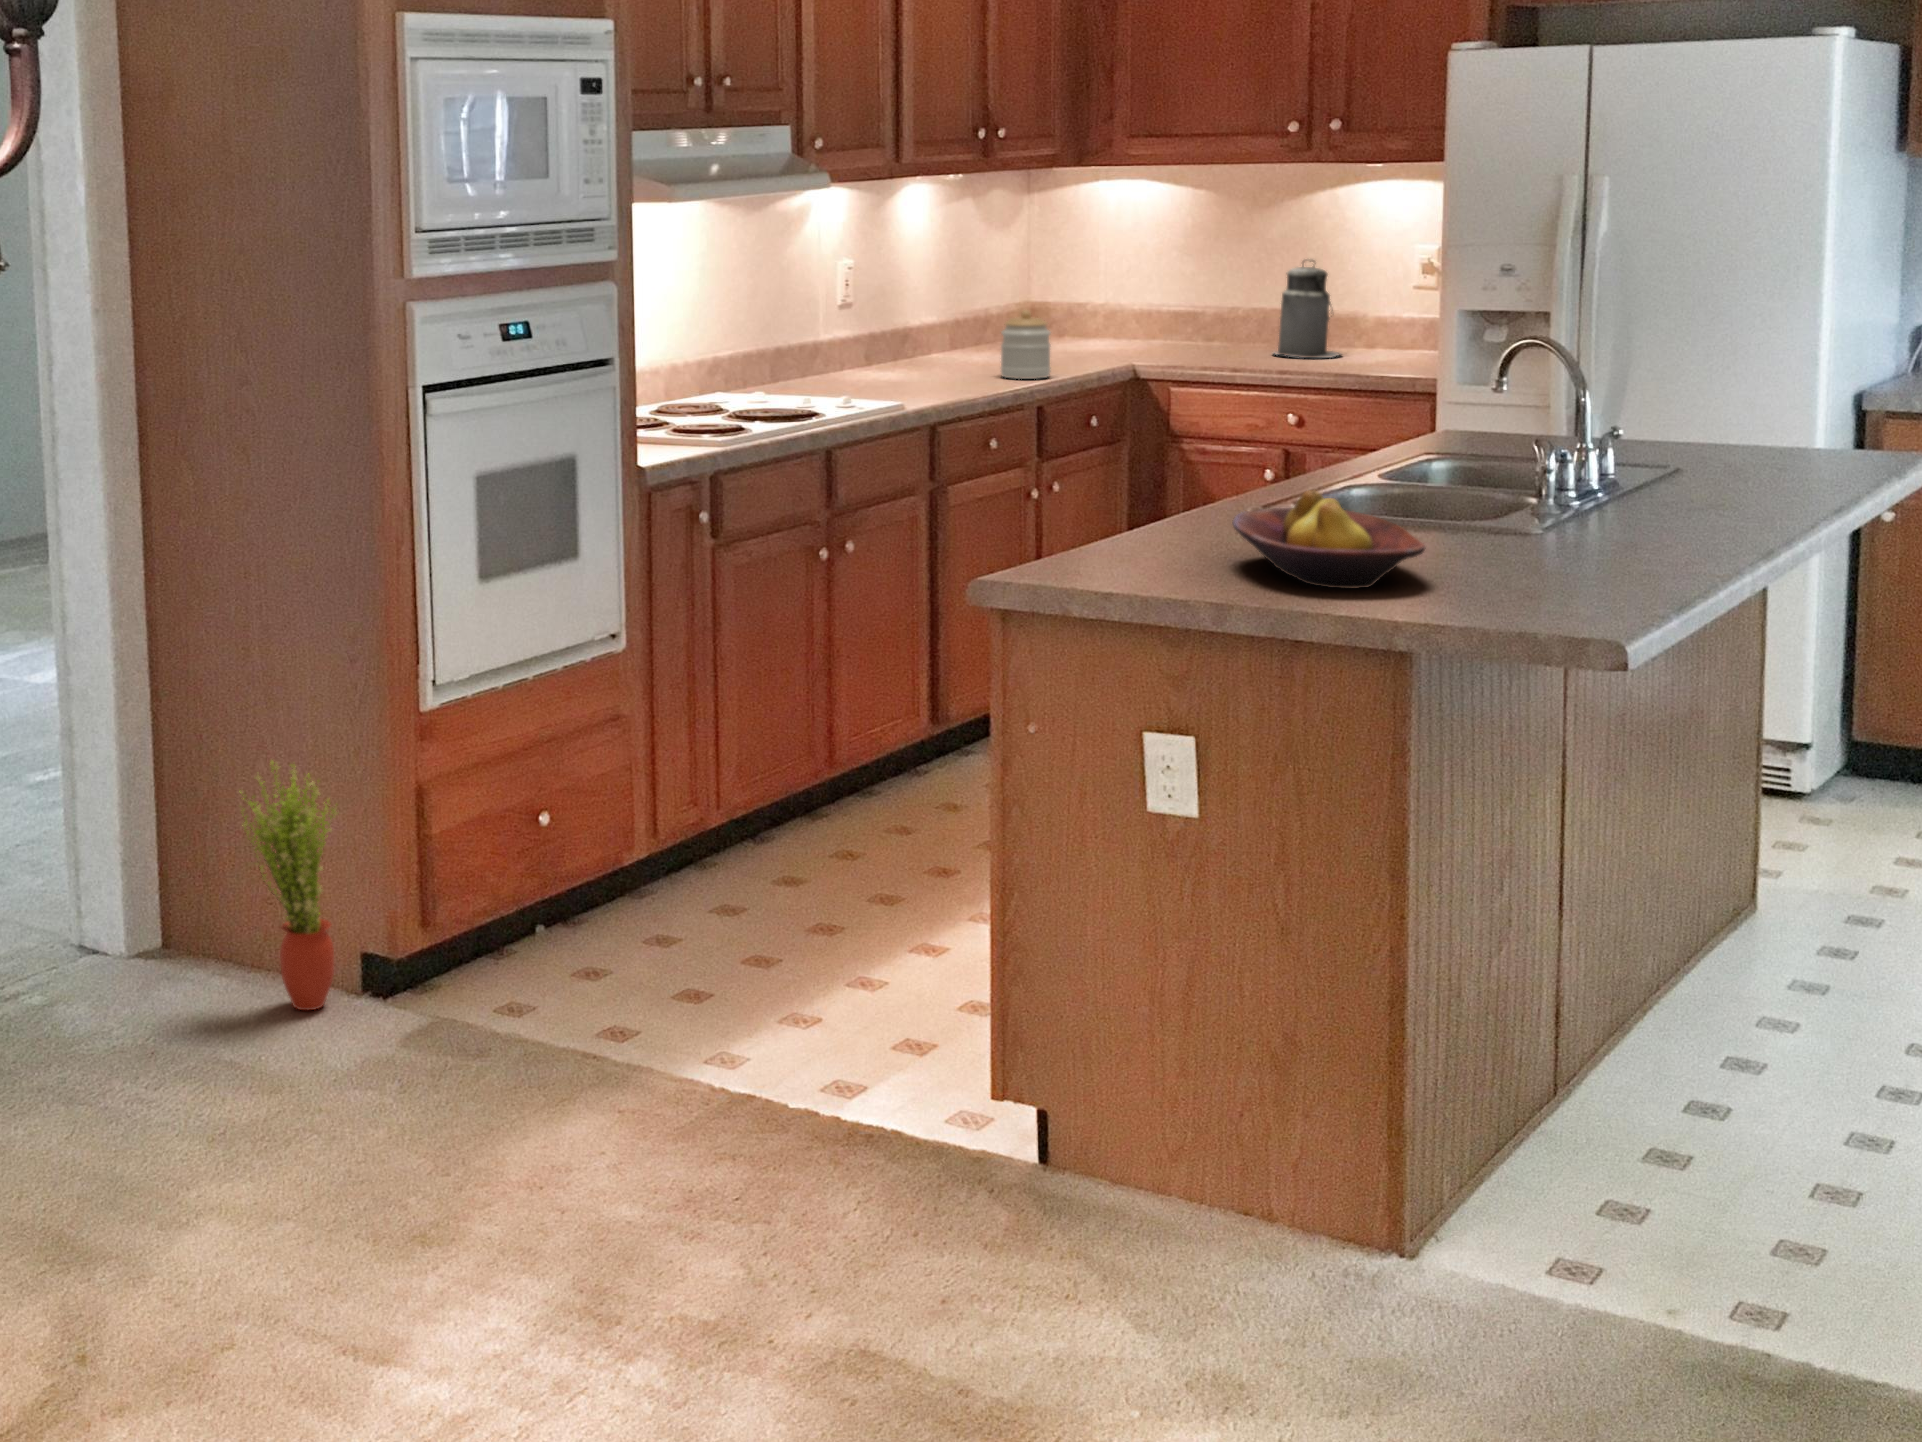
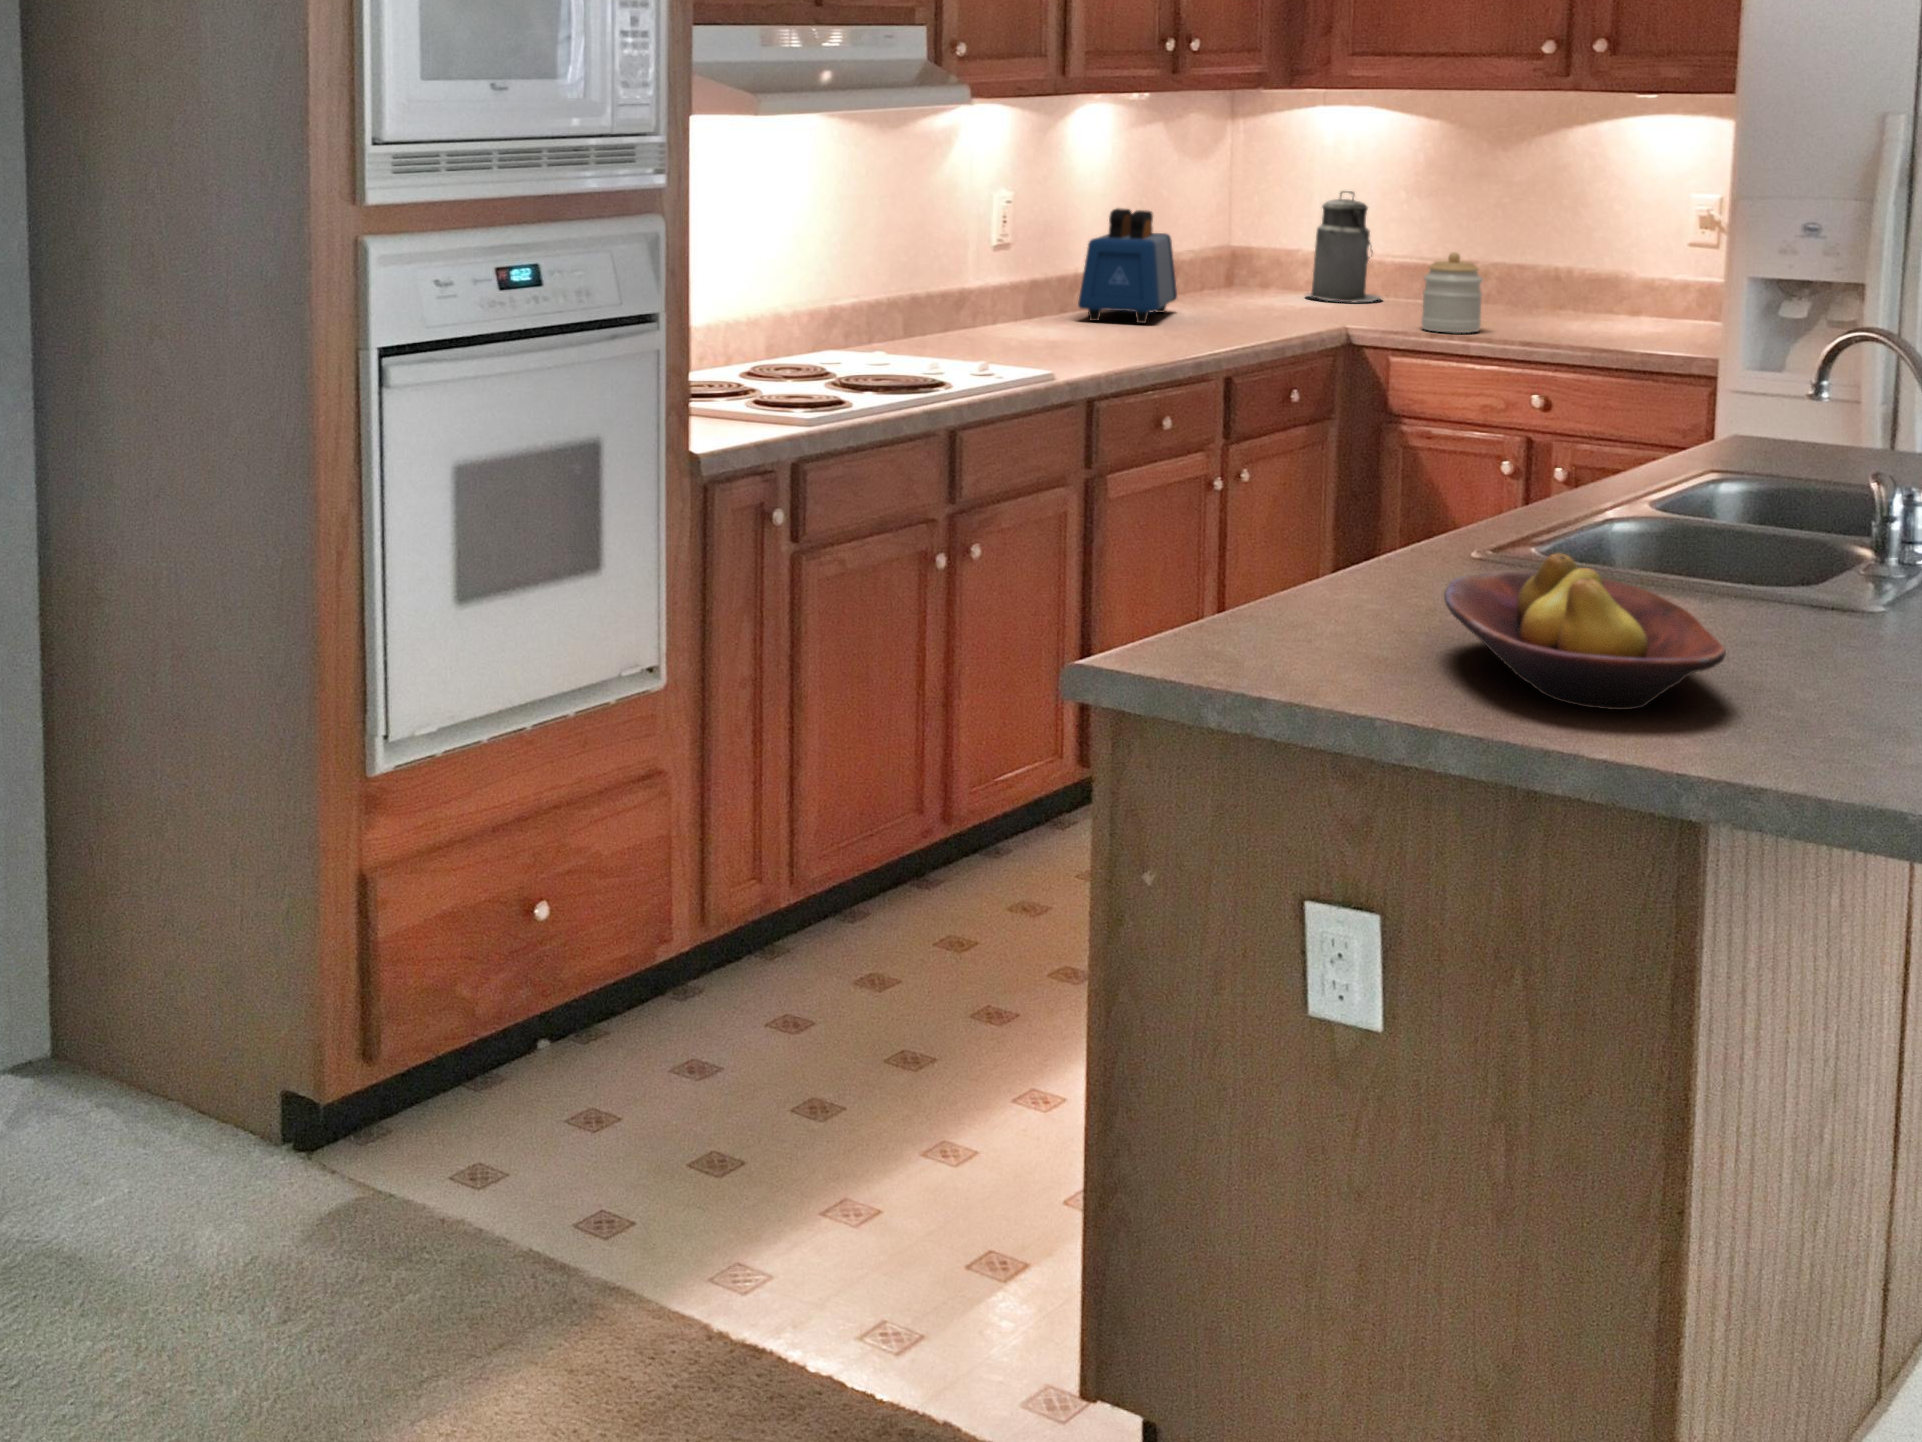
canister: present [1275,260,1340,358] -> present [1306,191,1381,302]
toaster: none [912,272,992,366] -> present [1078,208,1177,323]
jar: present [1001,310,1051,379] -> present [1422,252,1483,333]
potted plant: present [240,762,337,1010] -> none [122,832,252,1167]

